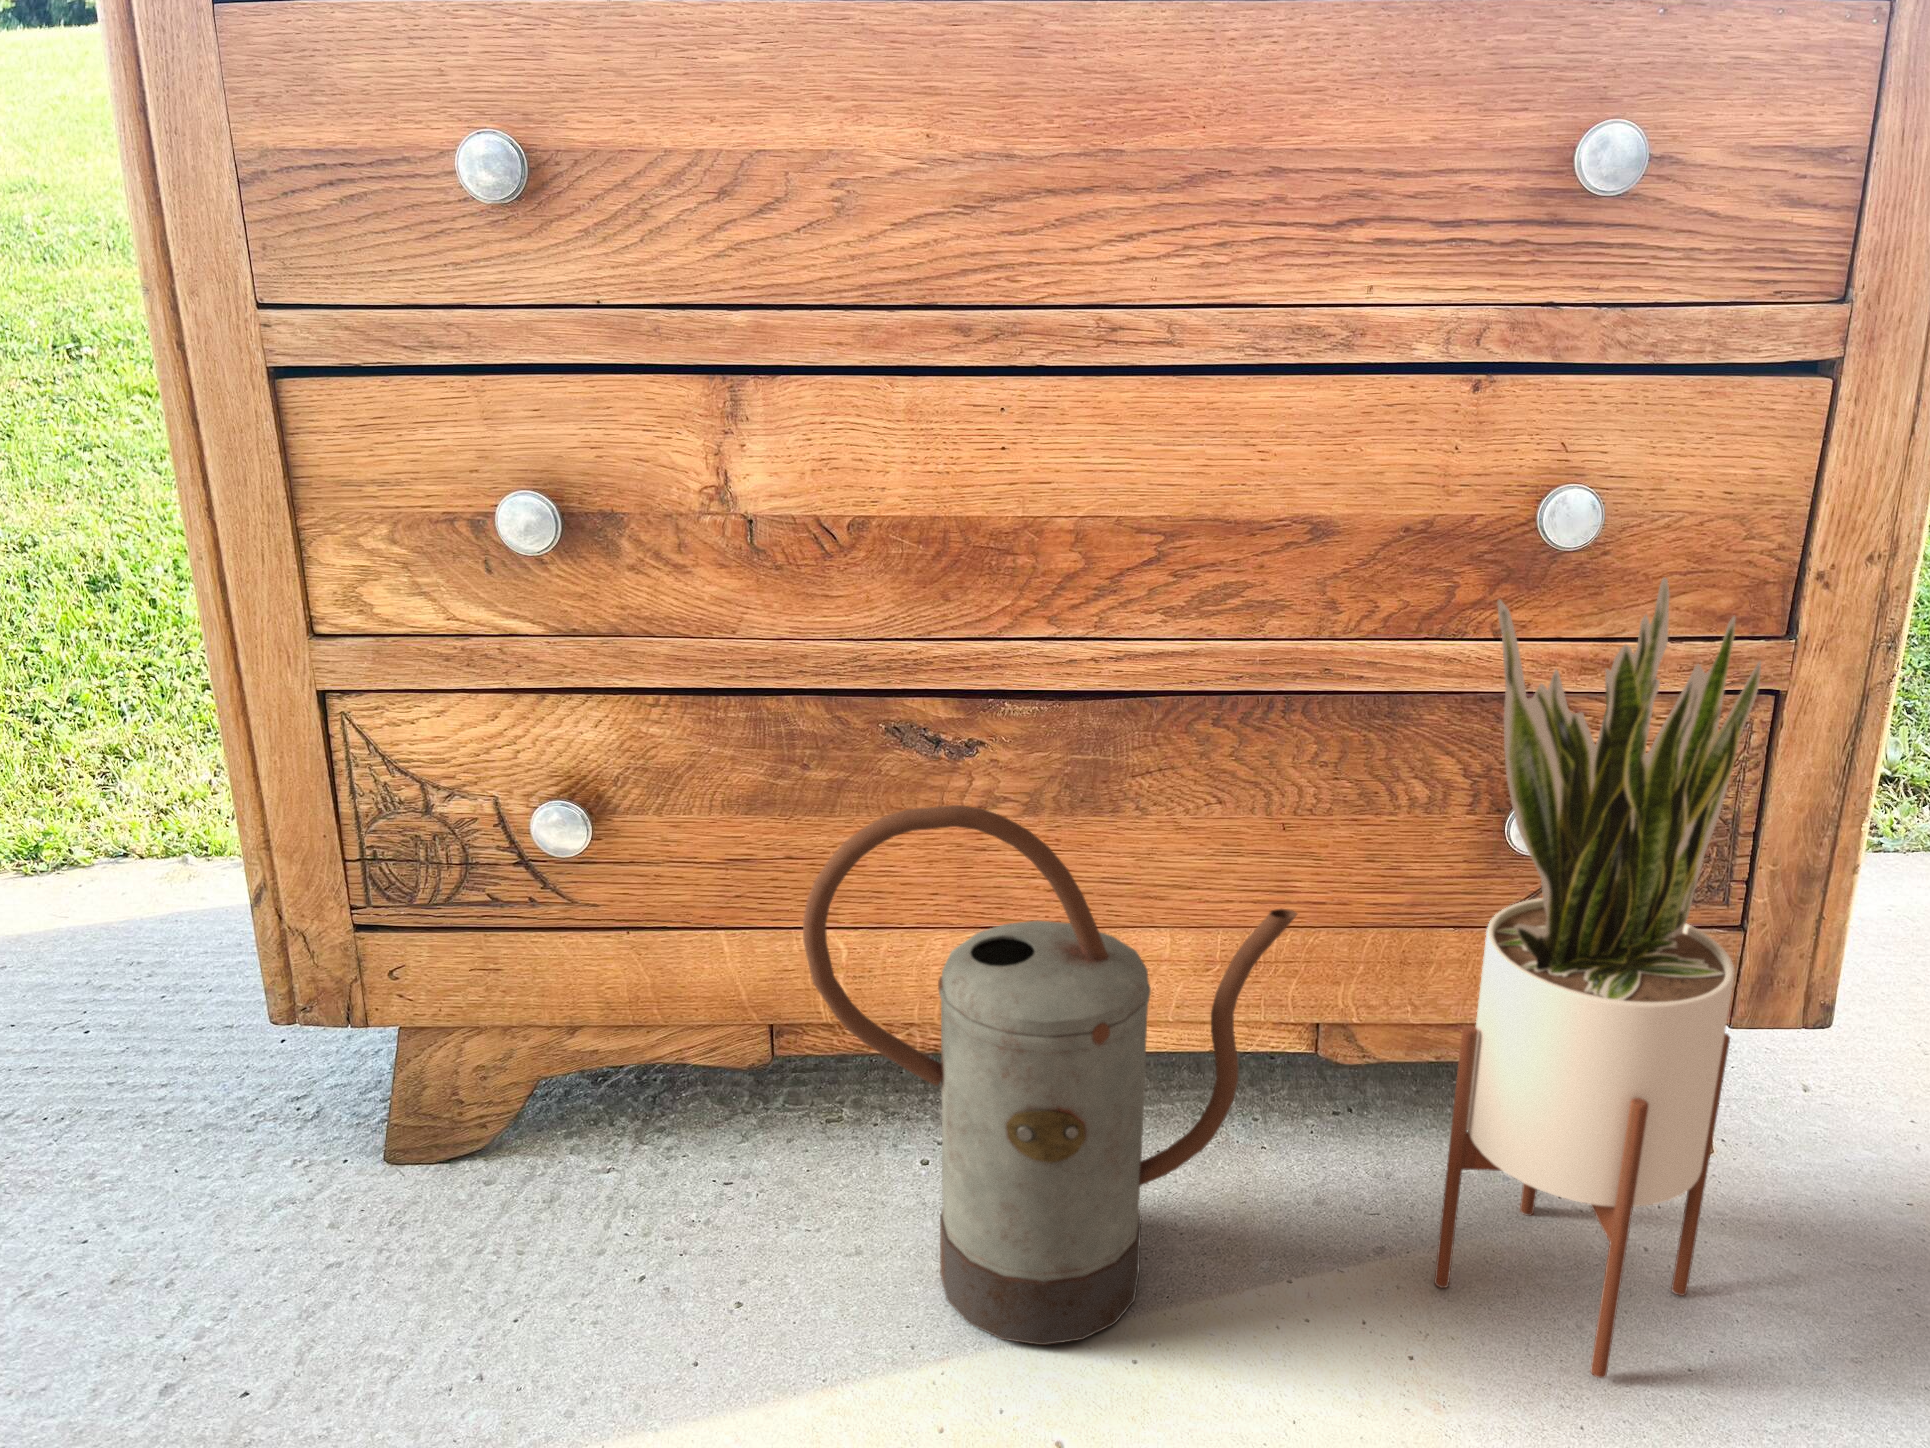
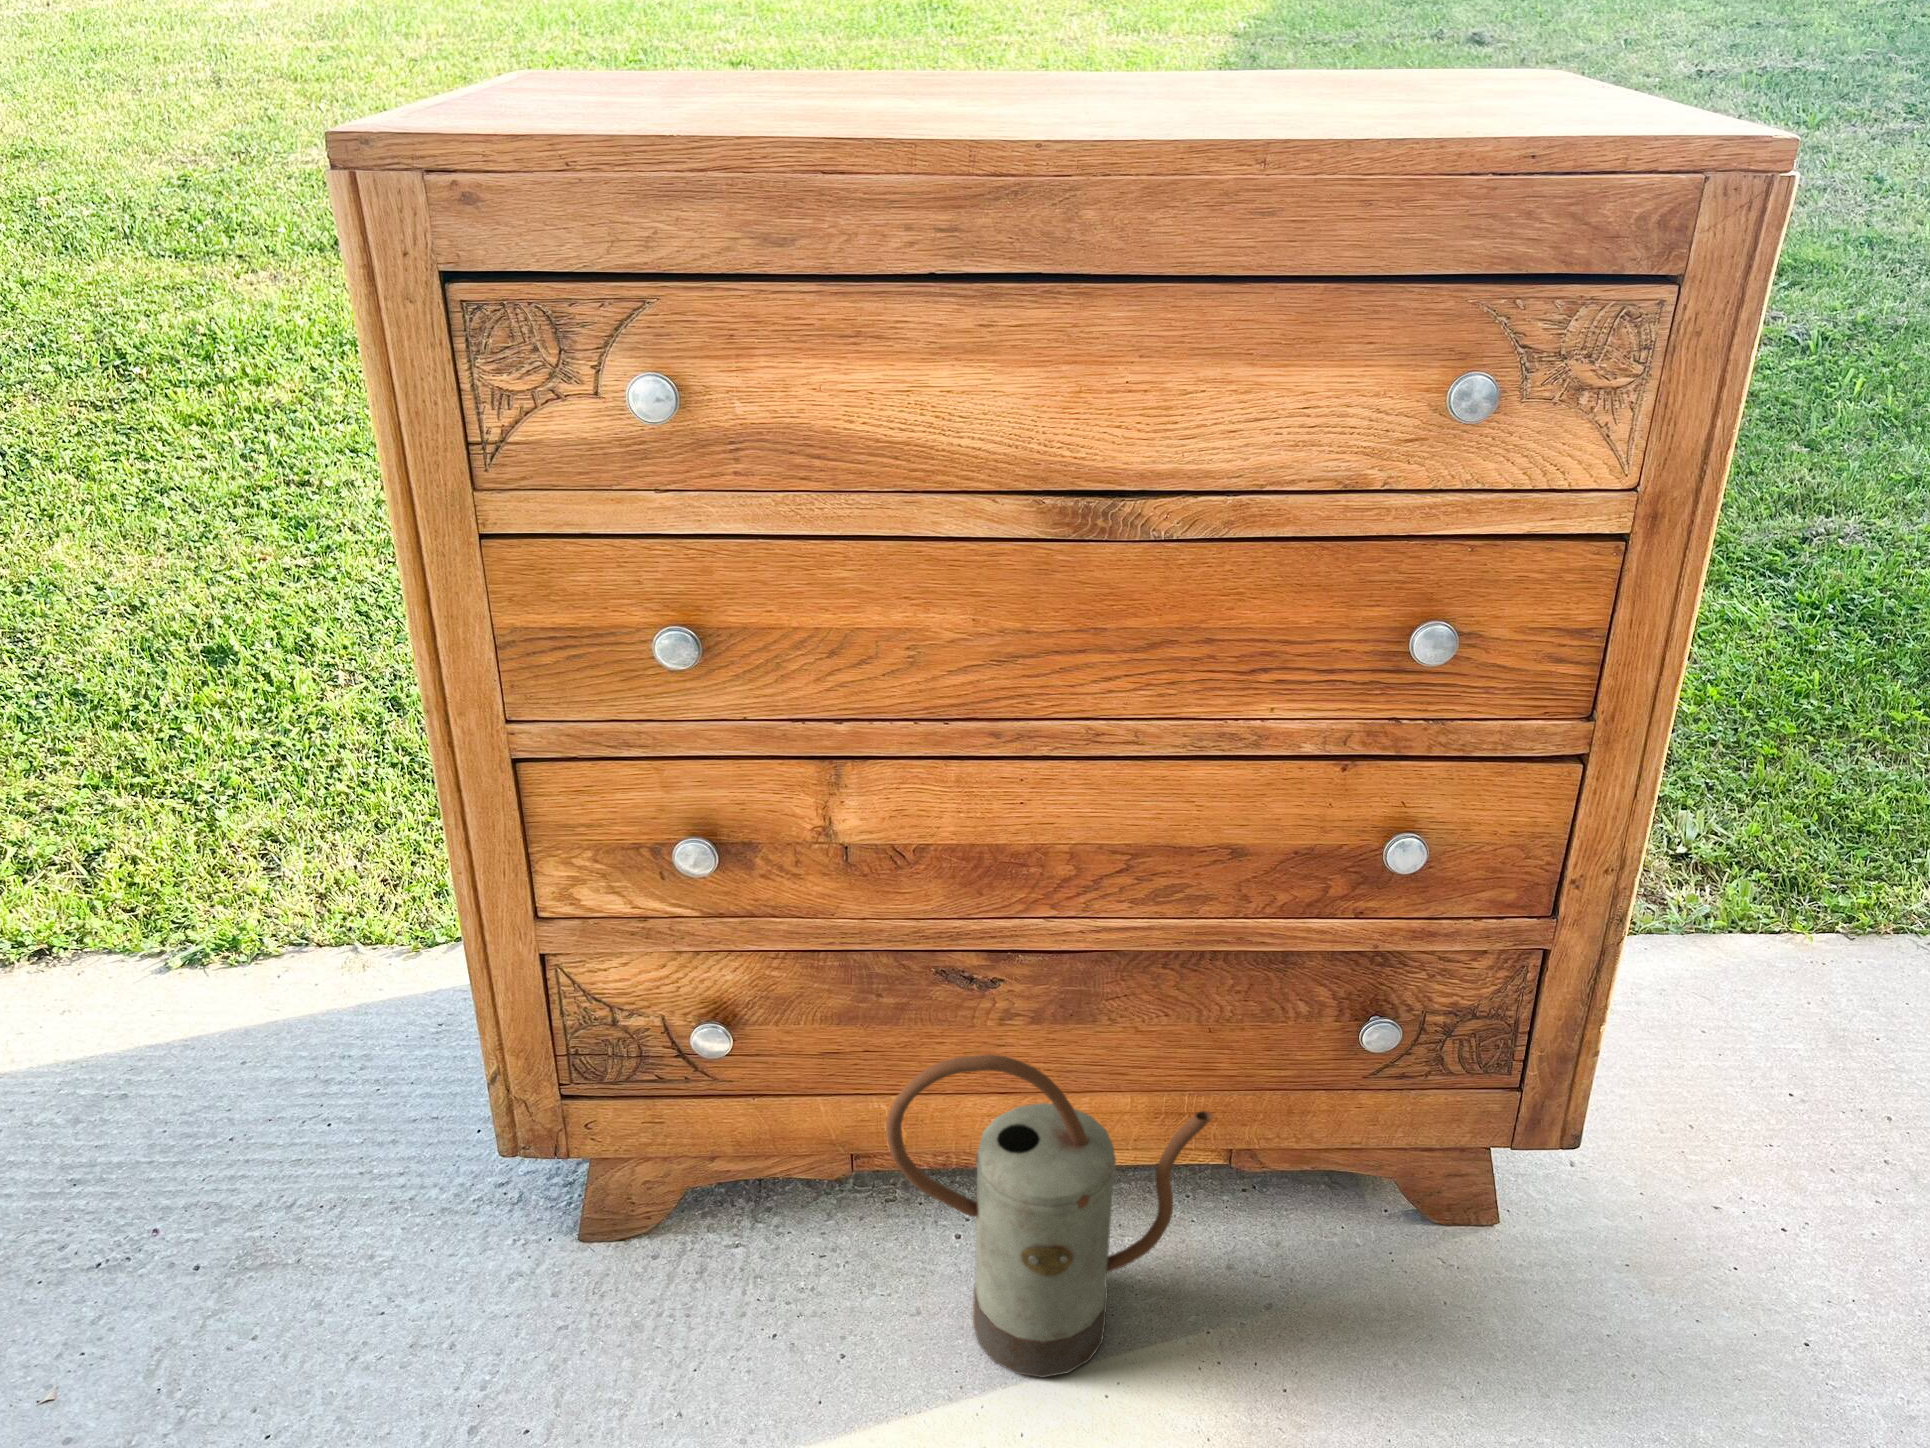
potted plant: present [1434,578,1761,1378] -> none [1301,929,1522,1397]

